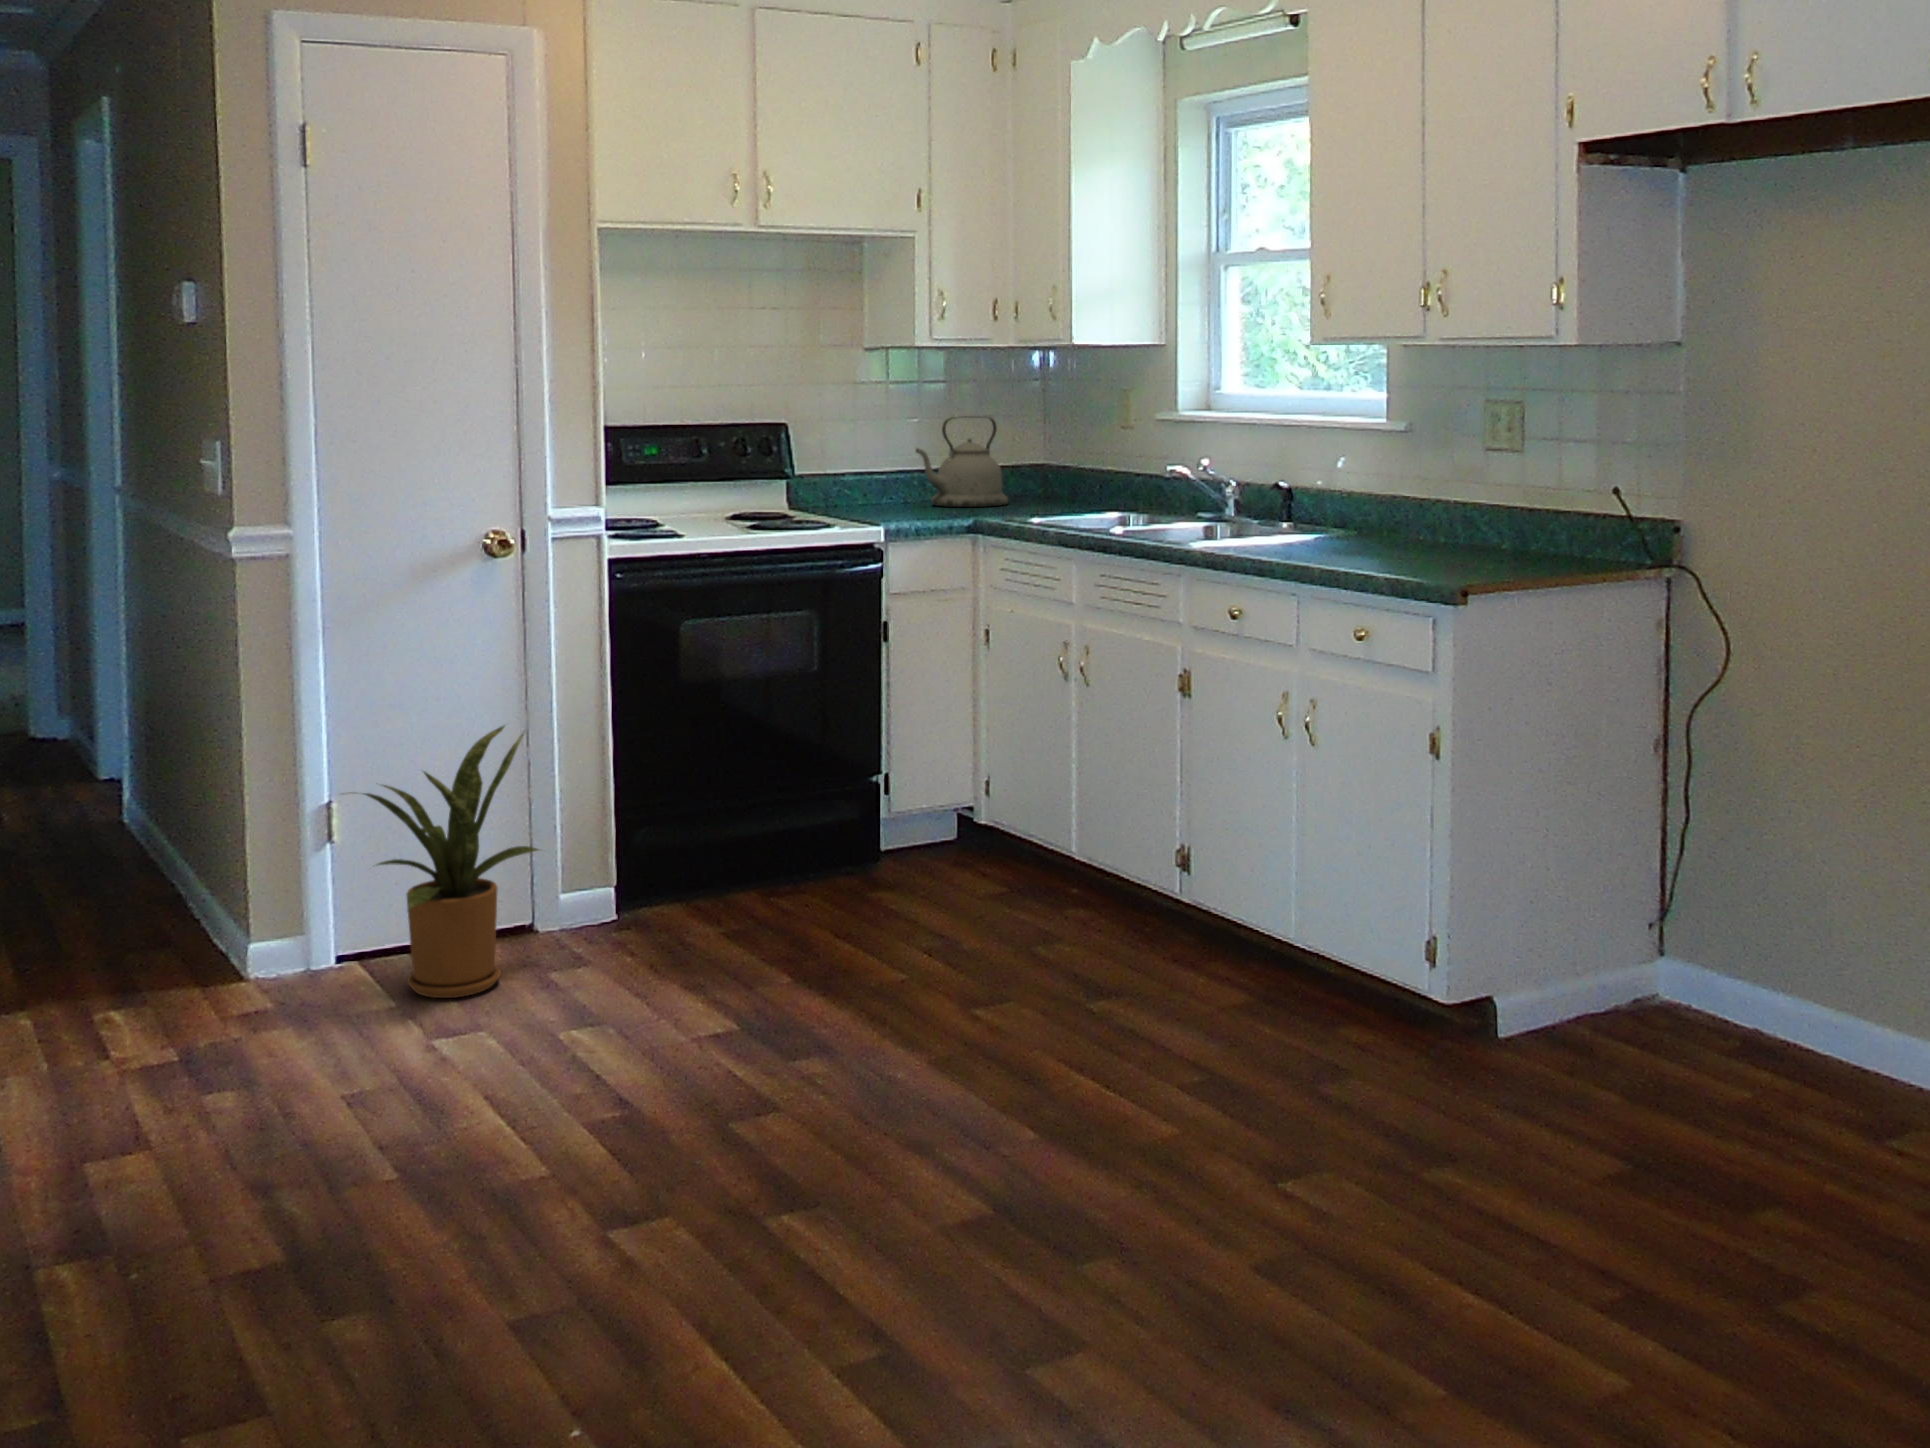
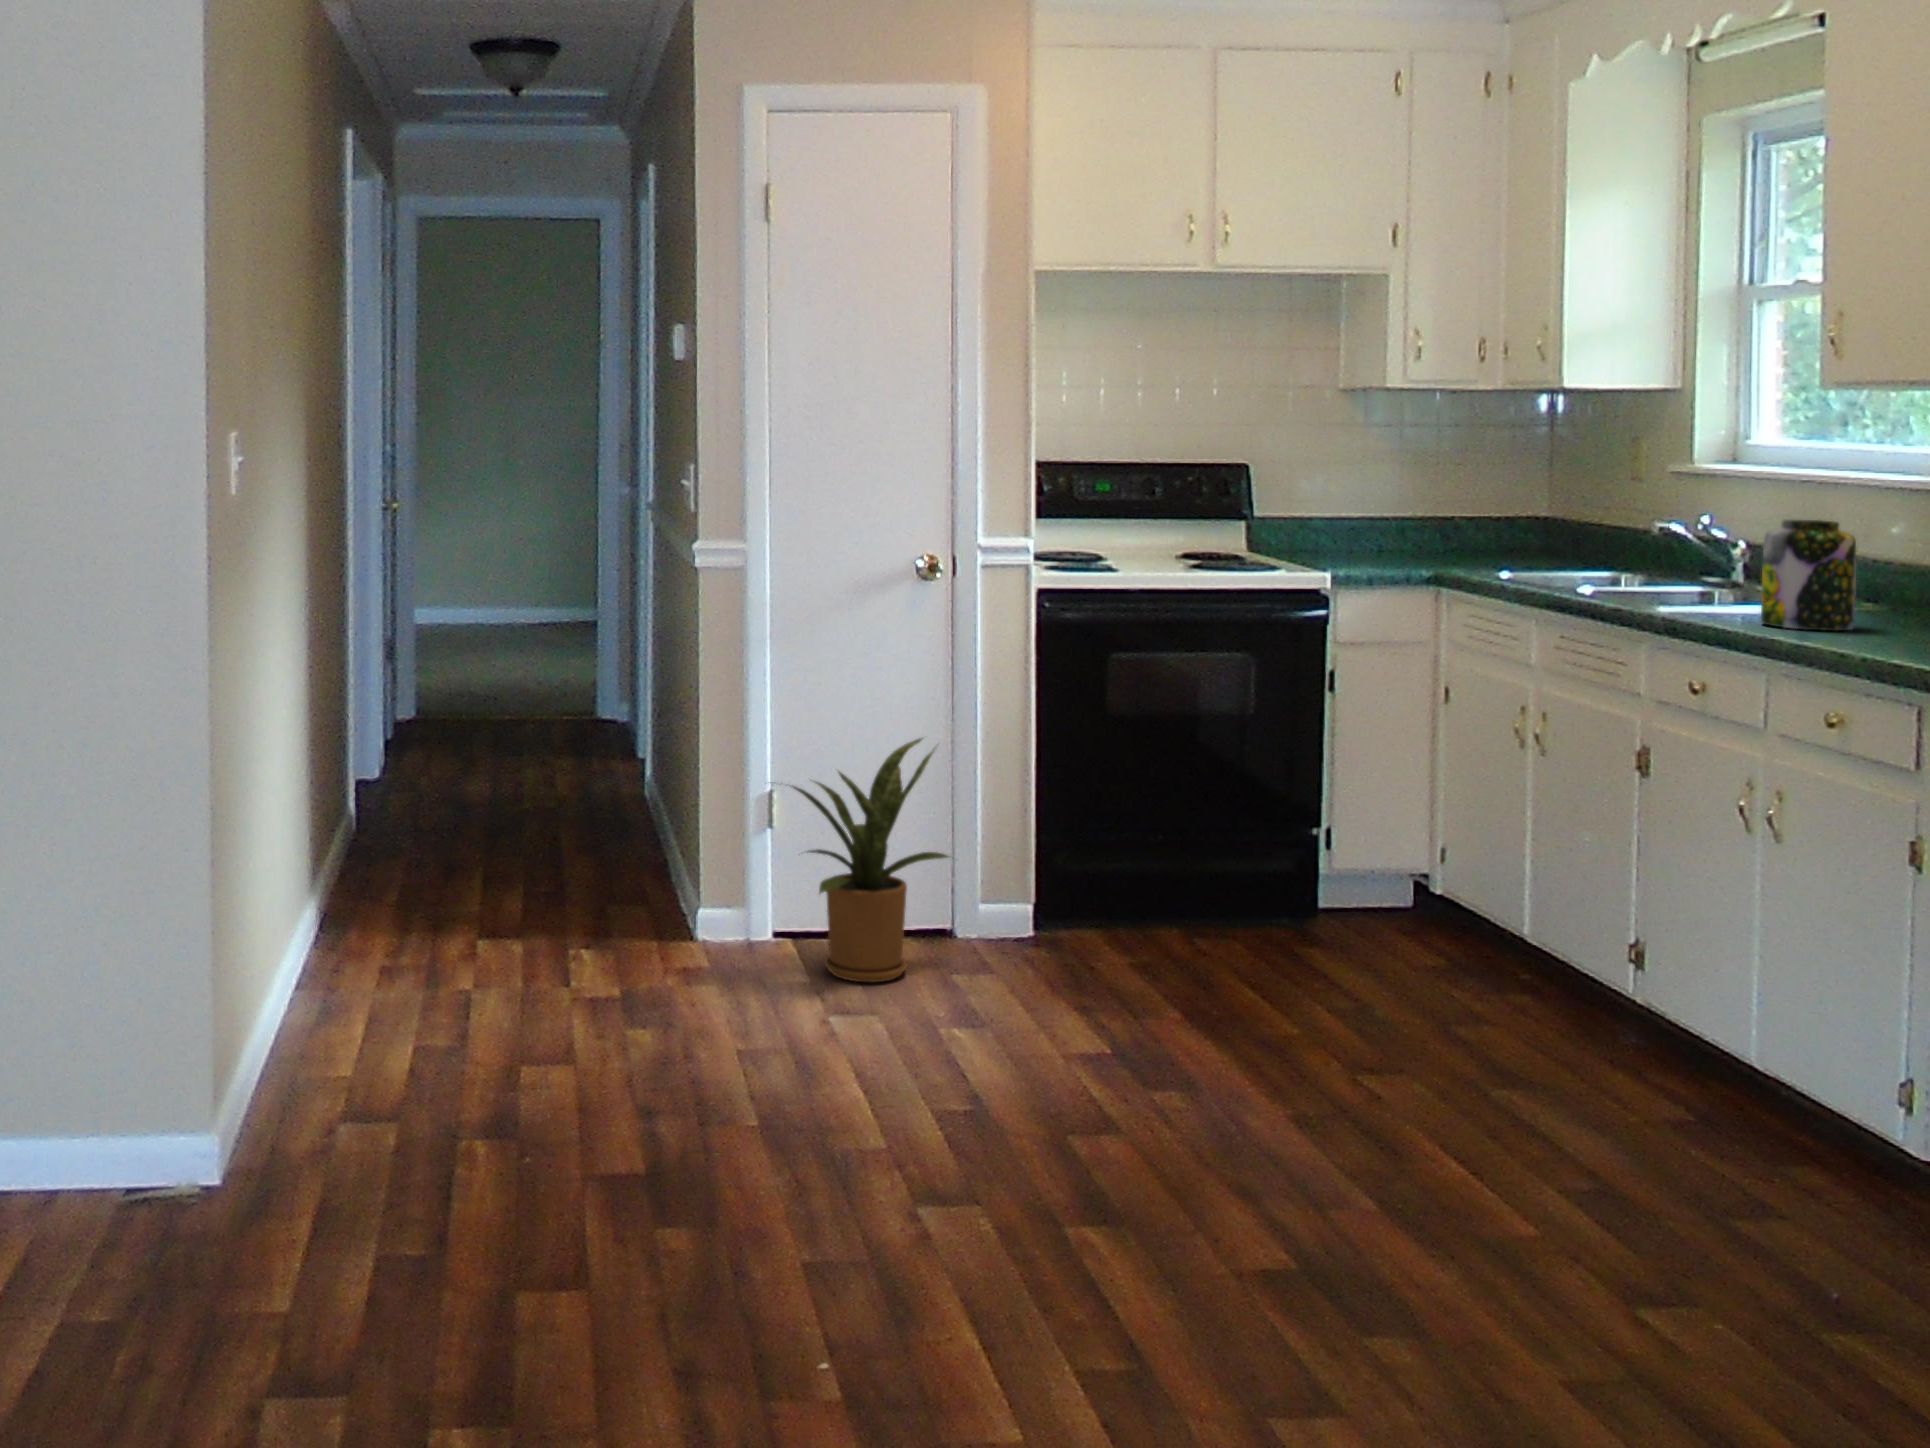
kettle: present [916,416,1008,507] -> none [1388,462,1496,558]
jar: none [1283,460,1355,556] -> present [1761,520,1856,631]

